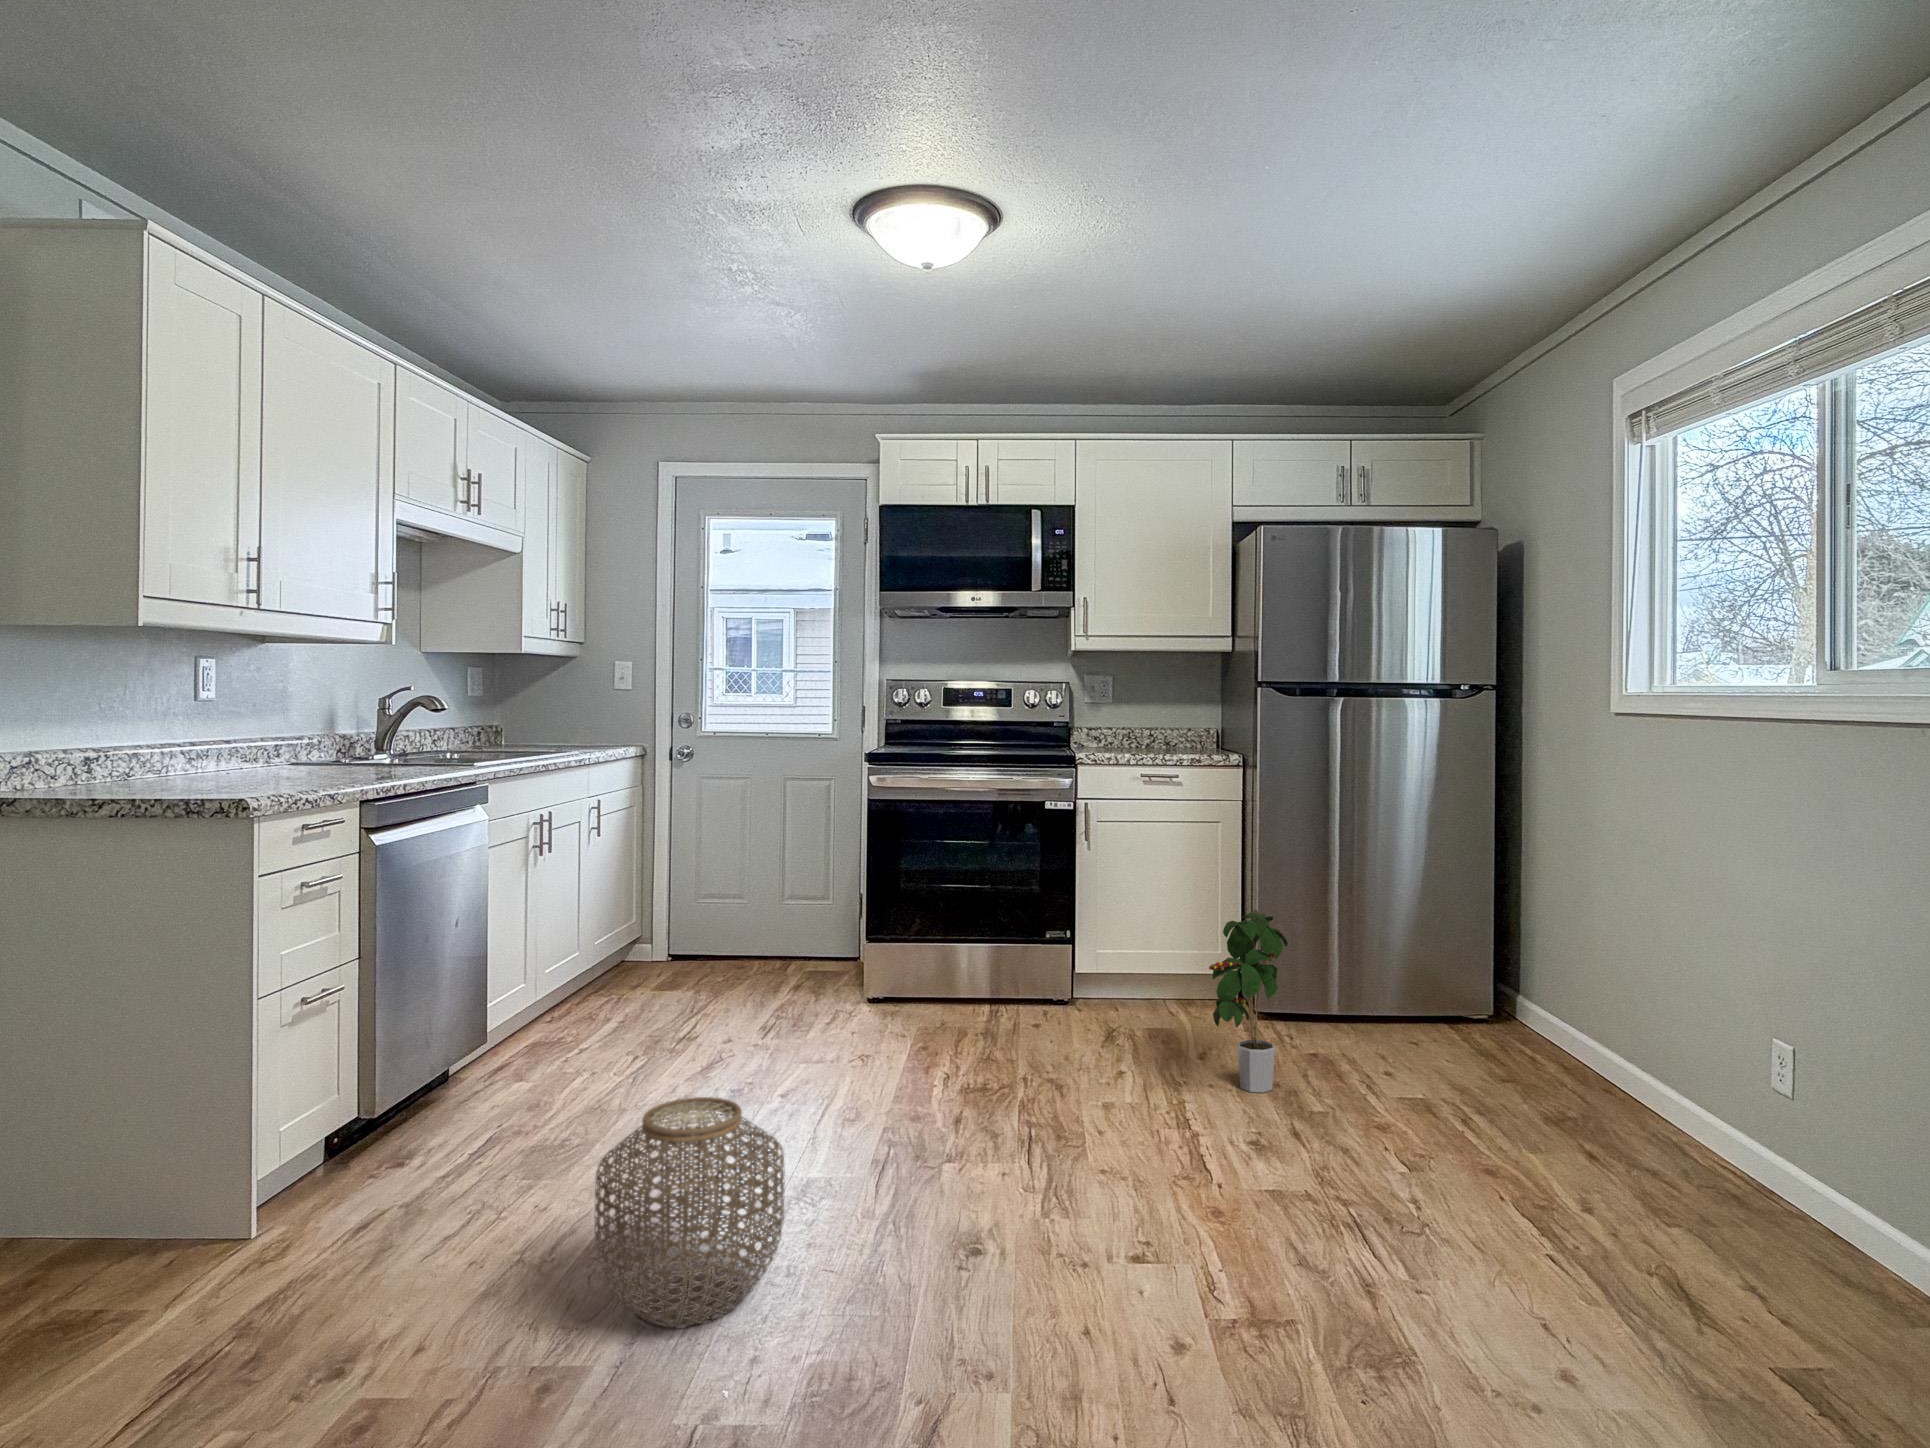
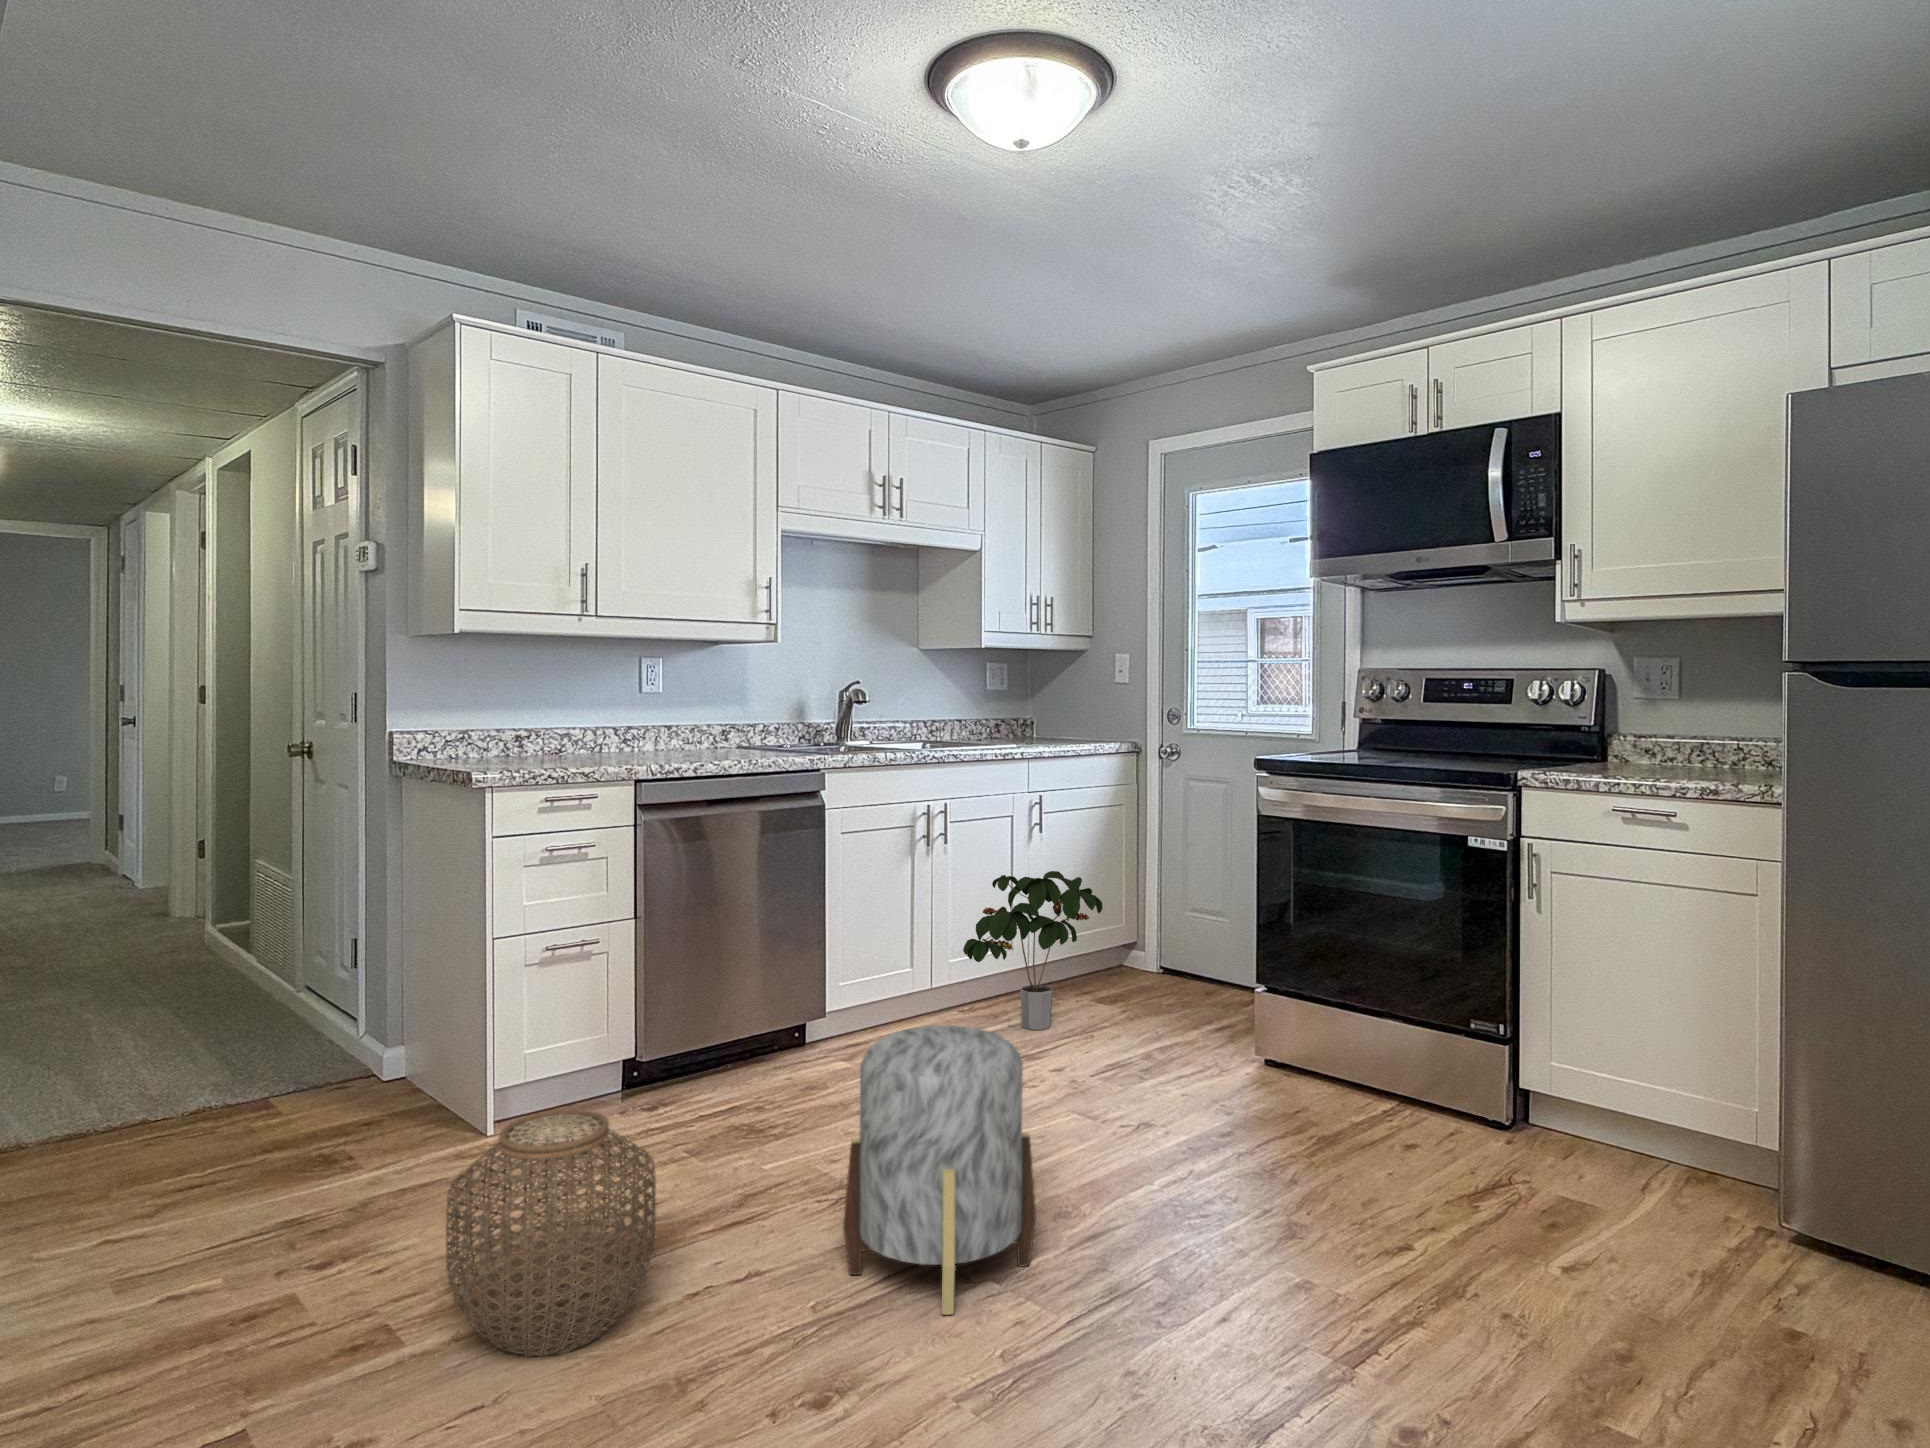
potted plant: present [1209,909,1288,1093] -> present [963,871,1103,1030]
stool: none [828,974,961,1192] -> present [843,1025,1037,1315]

